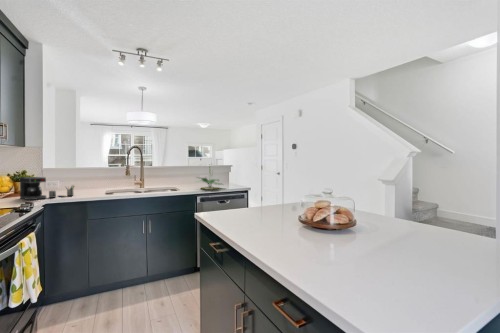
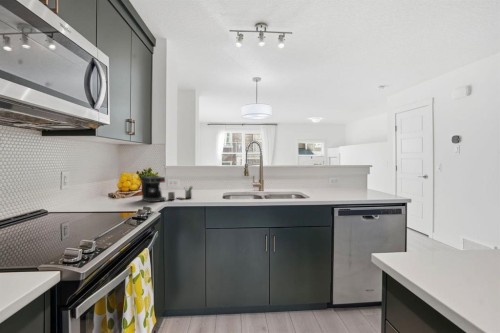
potted plant: present [201,178,220,190] -> none [327,159,367,196]

